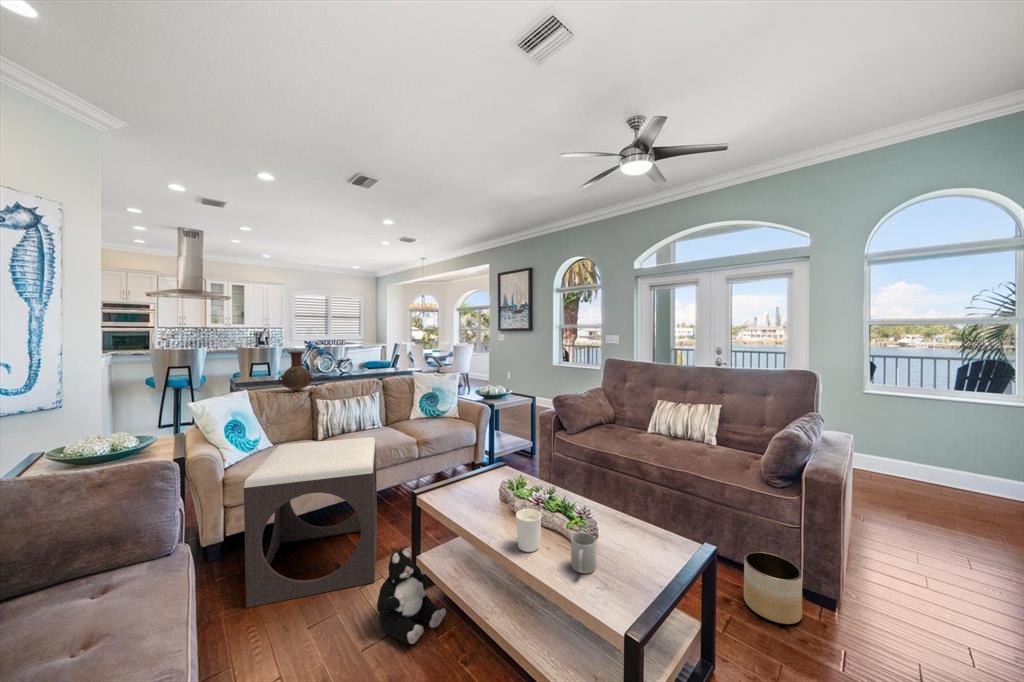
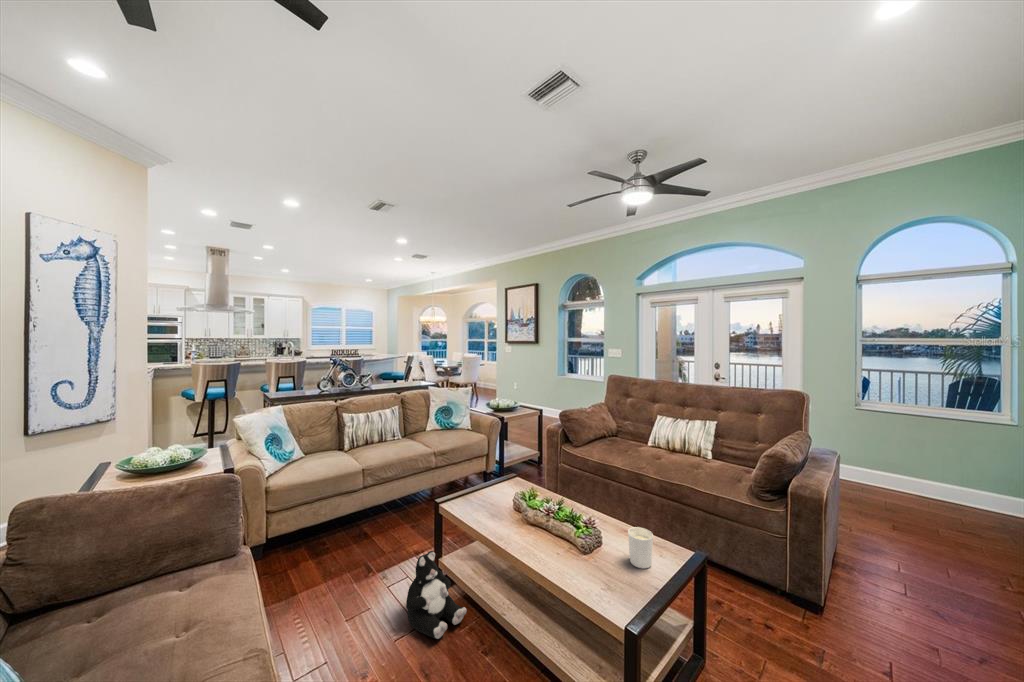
vase: present [278,351,315,391] -> none [308,368,342,405]
footstool: present [244,437,377,608] -> none [287,449,401,605]
candle holder: present [516,509,542,552] -> present [628,527,653,568]
mug: present [571,533,596,574] -> none [580,541,601,578]
planter: present [744,552,802,624] -> none [735,558,788,625]

